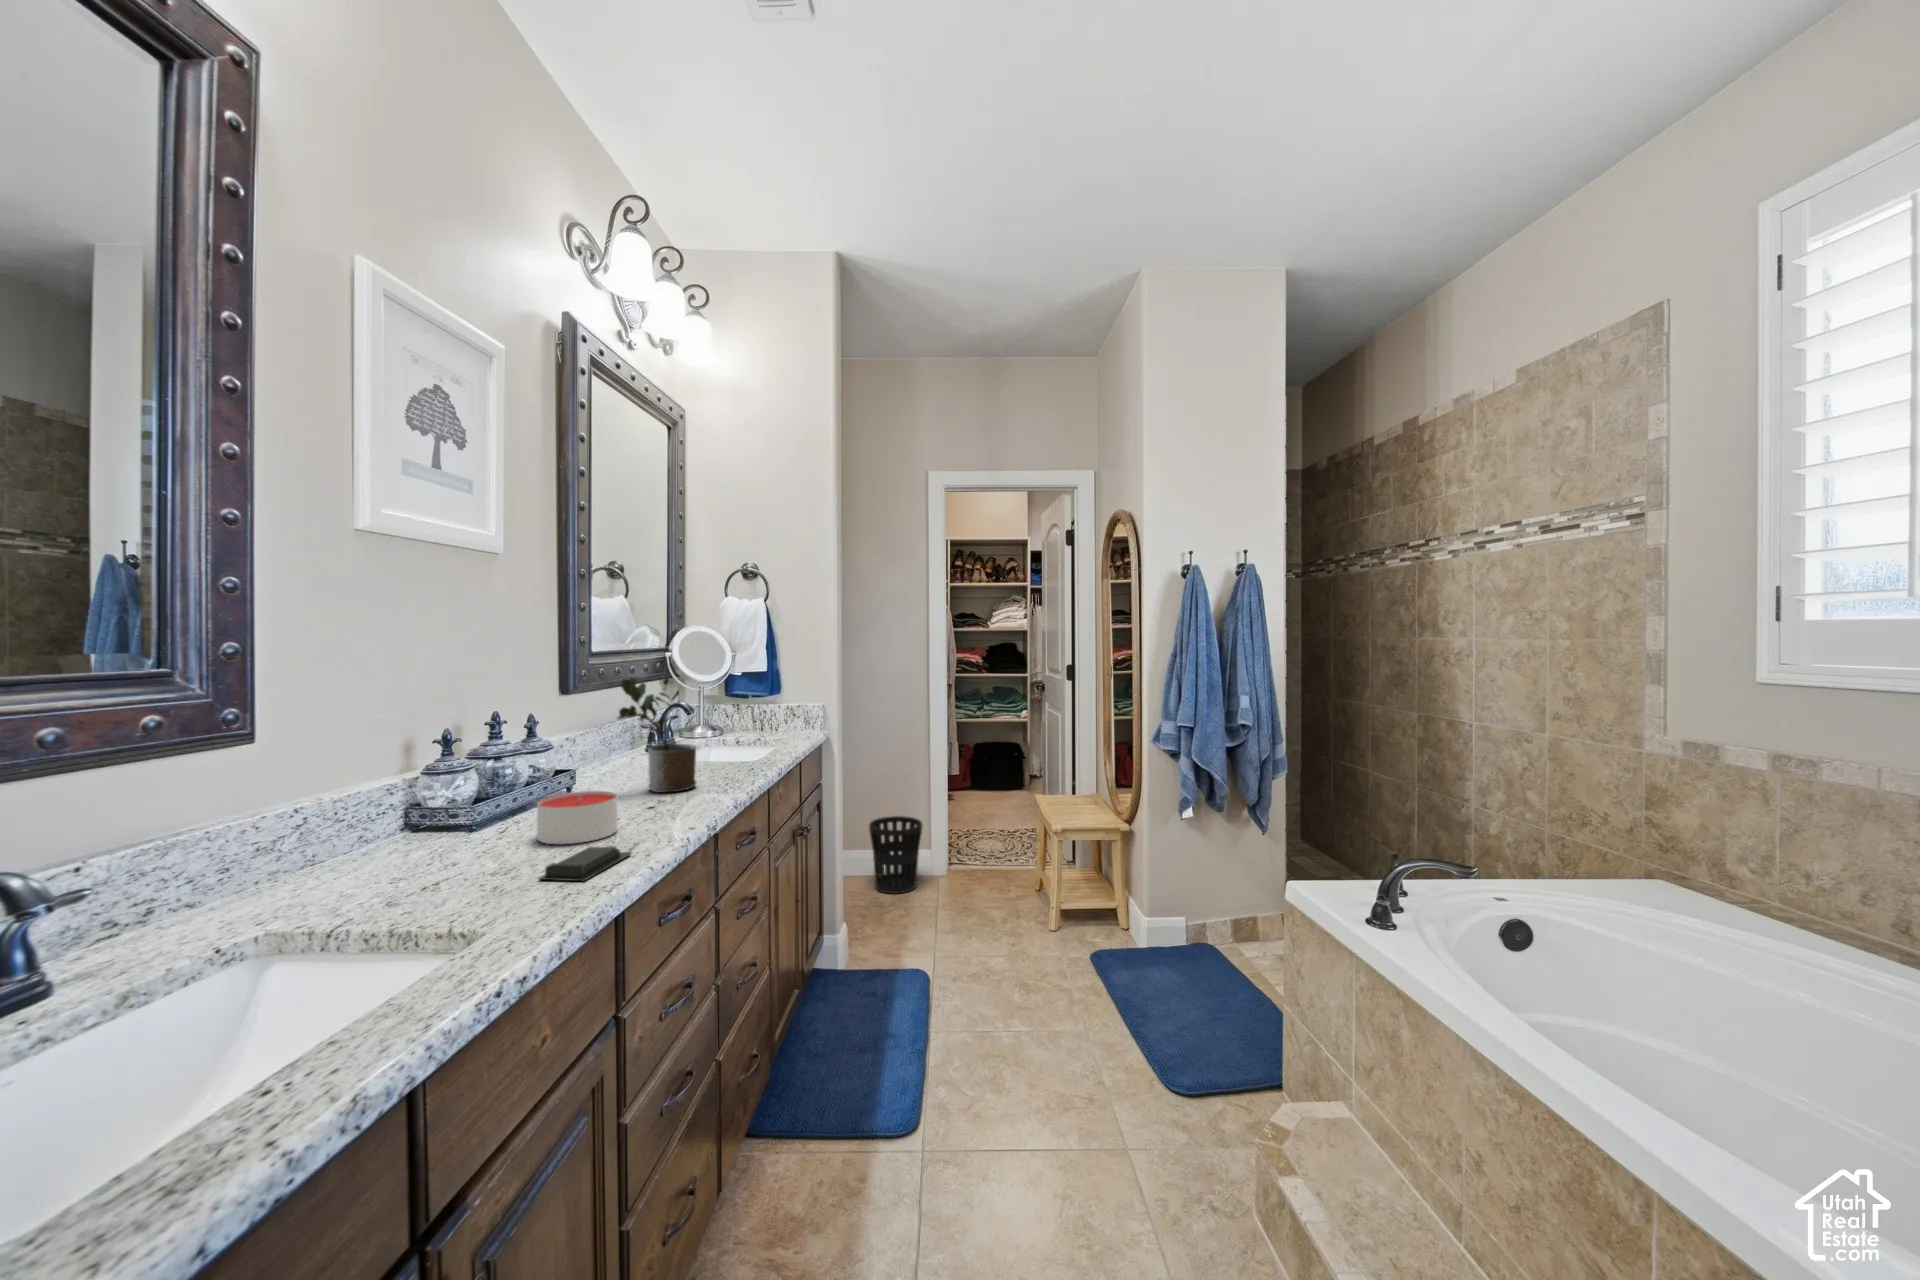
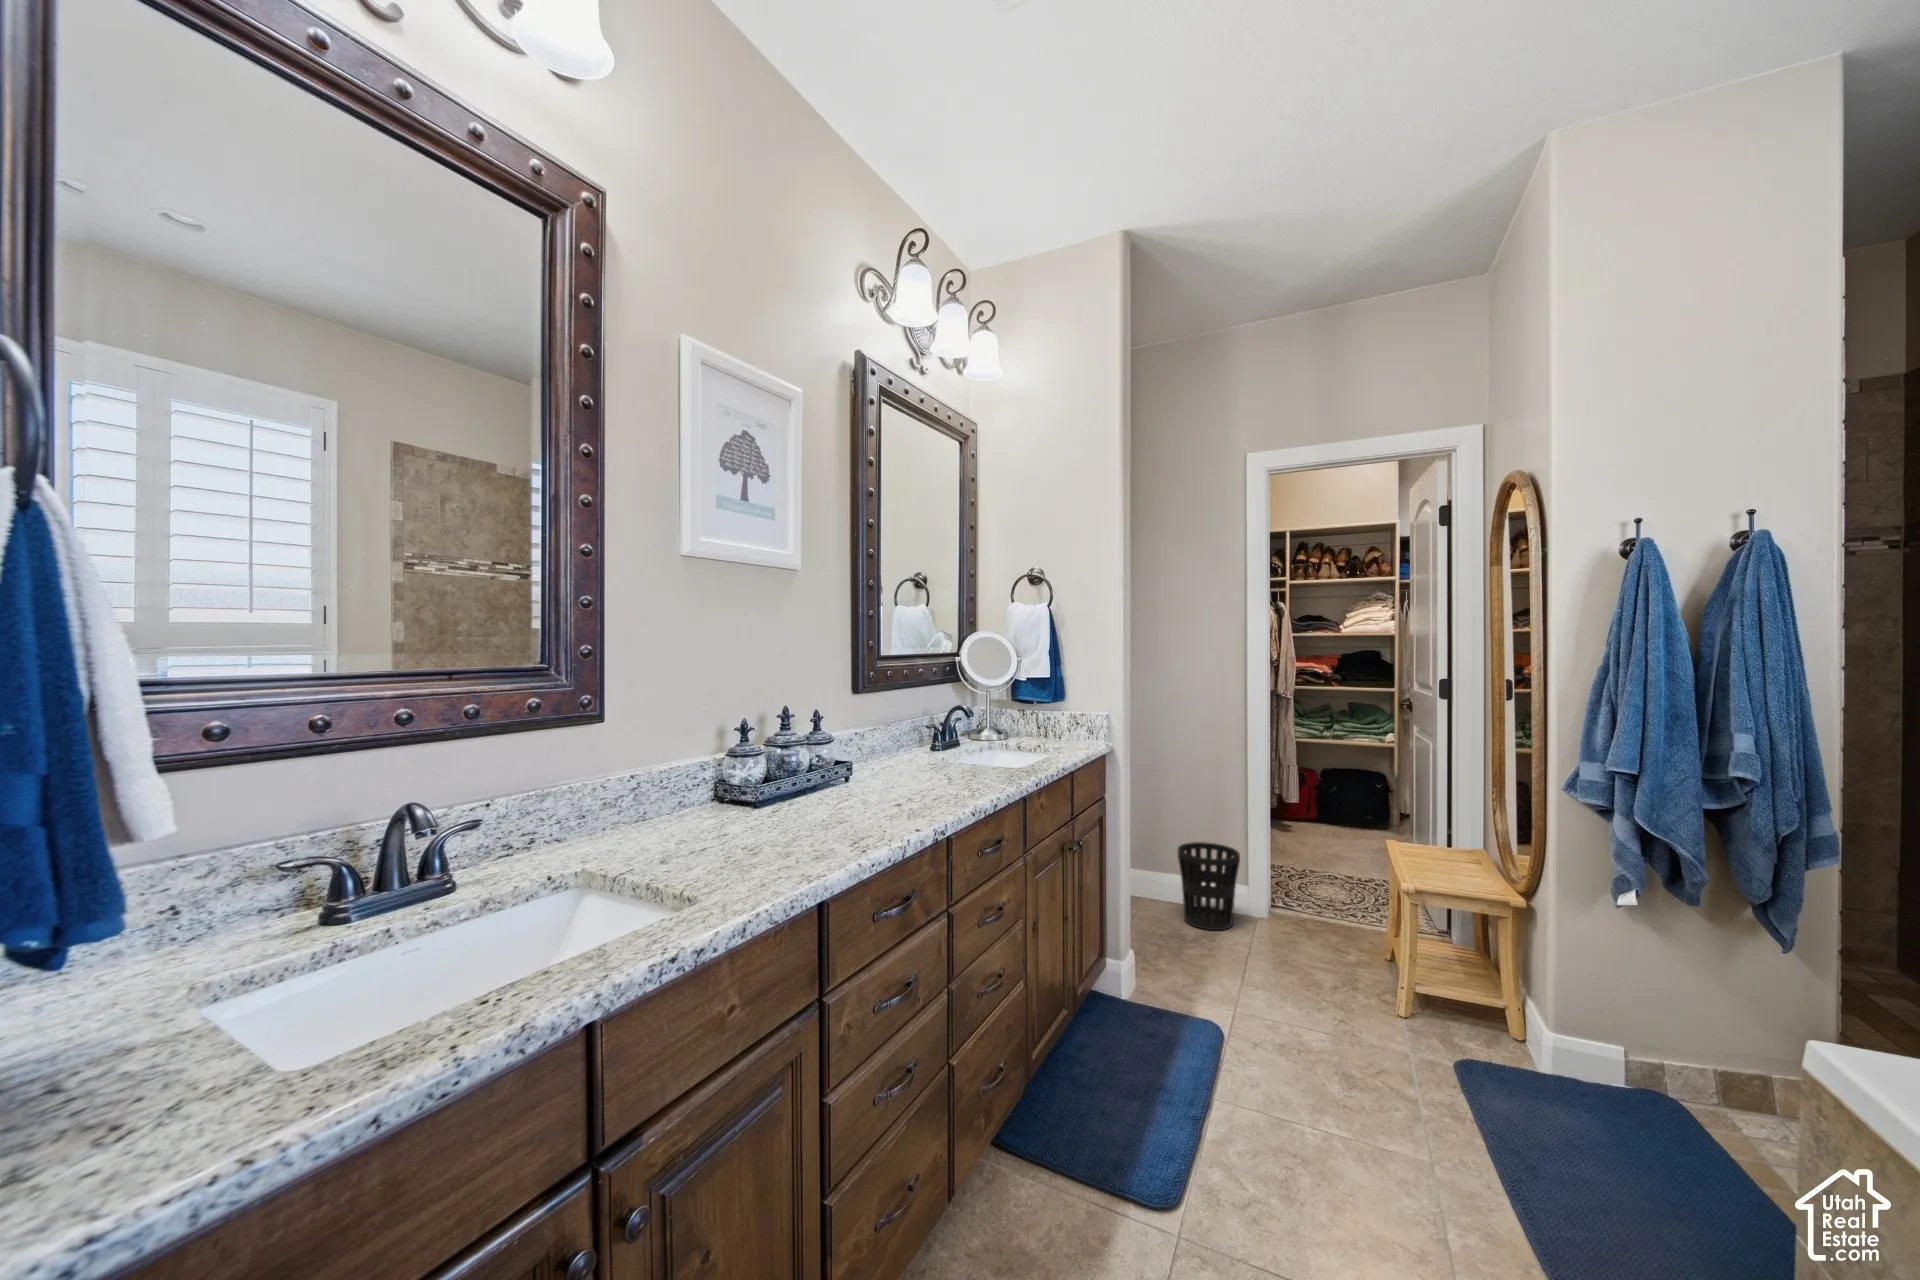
potted plant: present [618,678,696,792] -> none [883,680,954,792]
candle: present [537,791,618,844] -> none [794,784,860,831]
soap bar: present [539,846,631,881] -> none [768,836,854,868]

